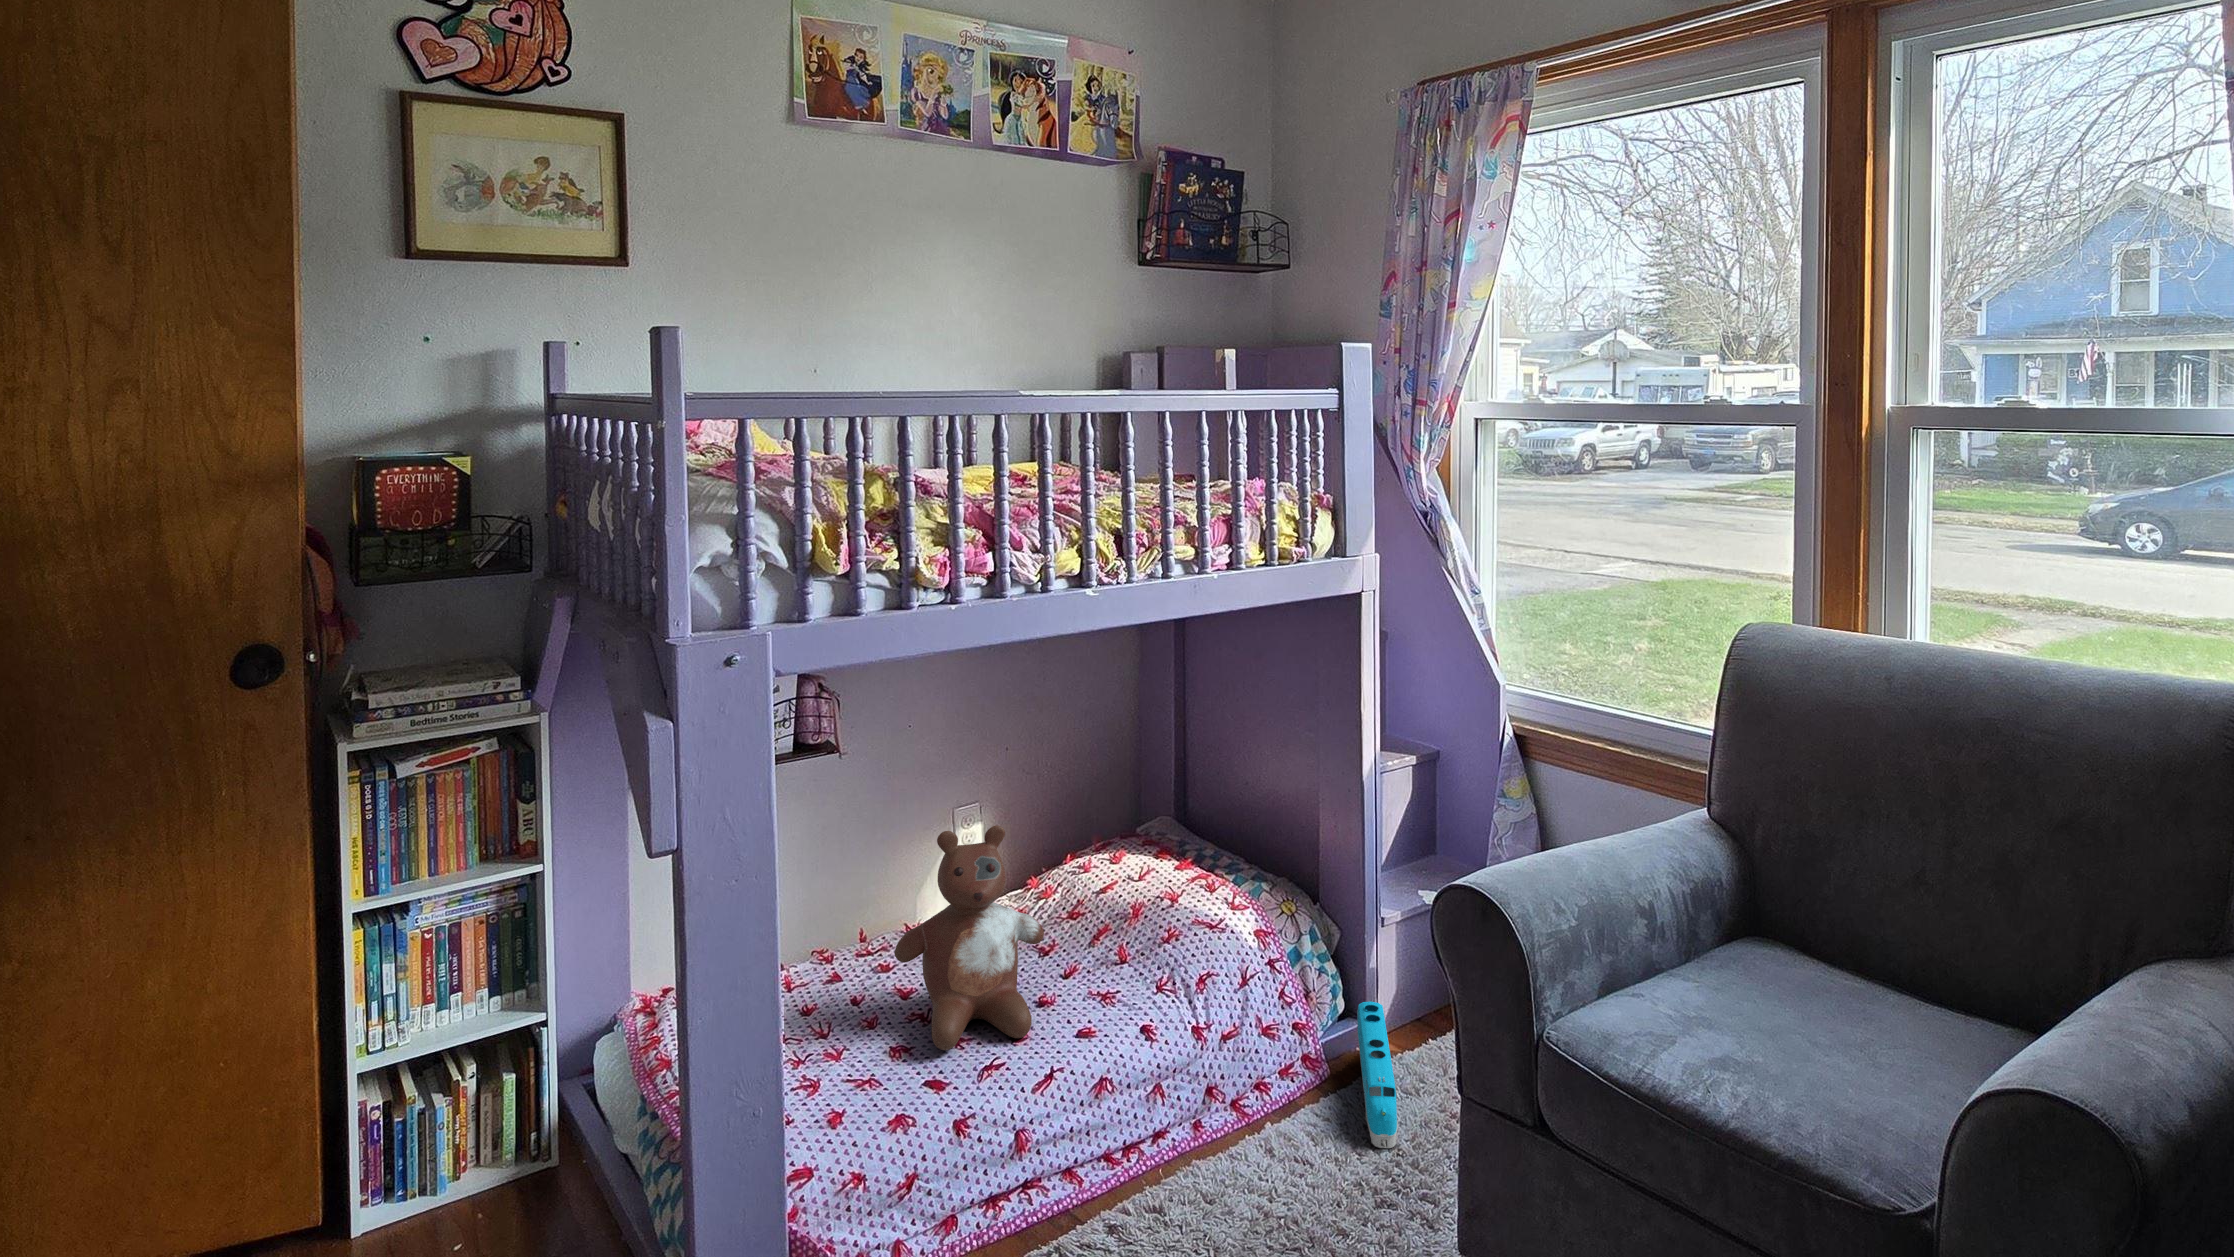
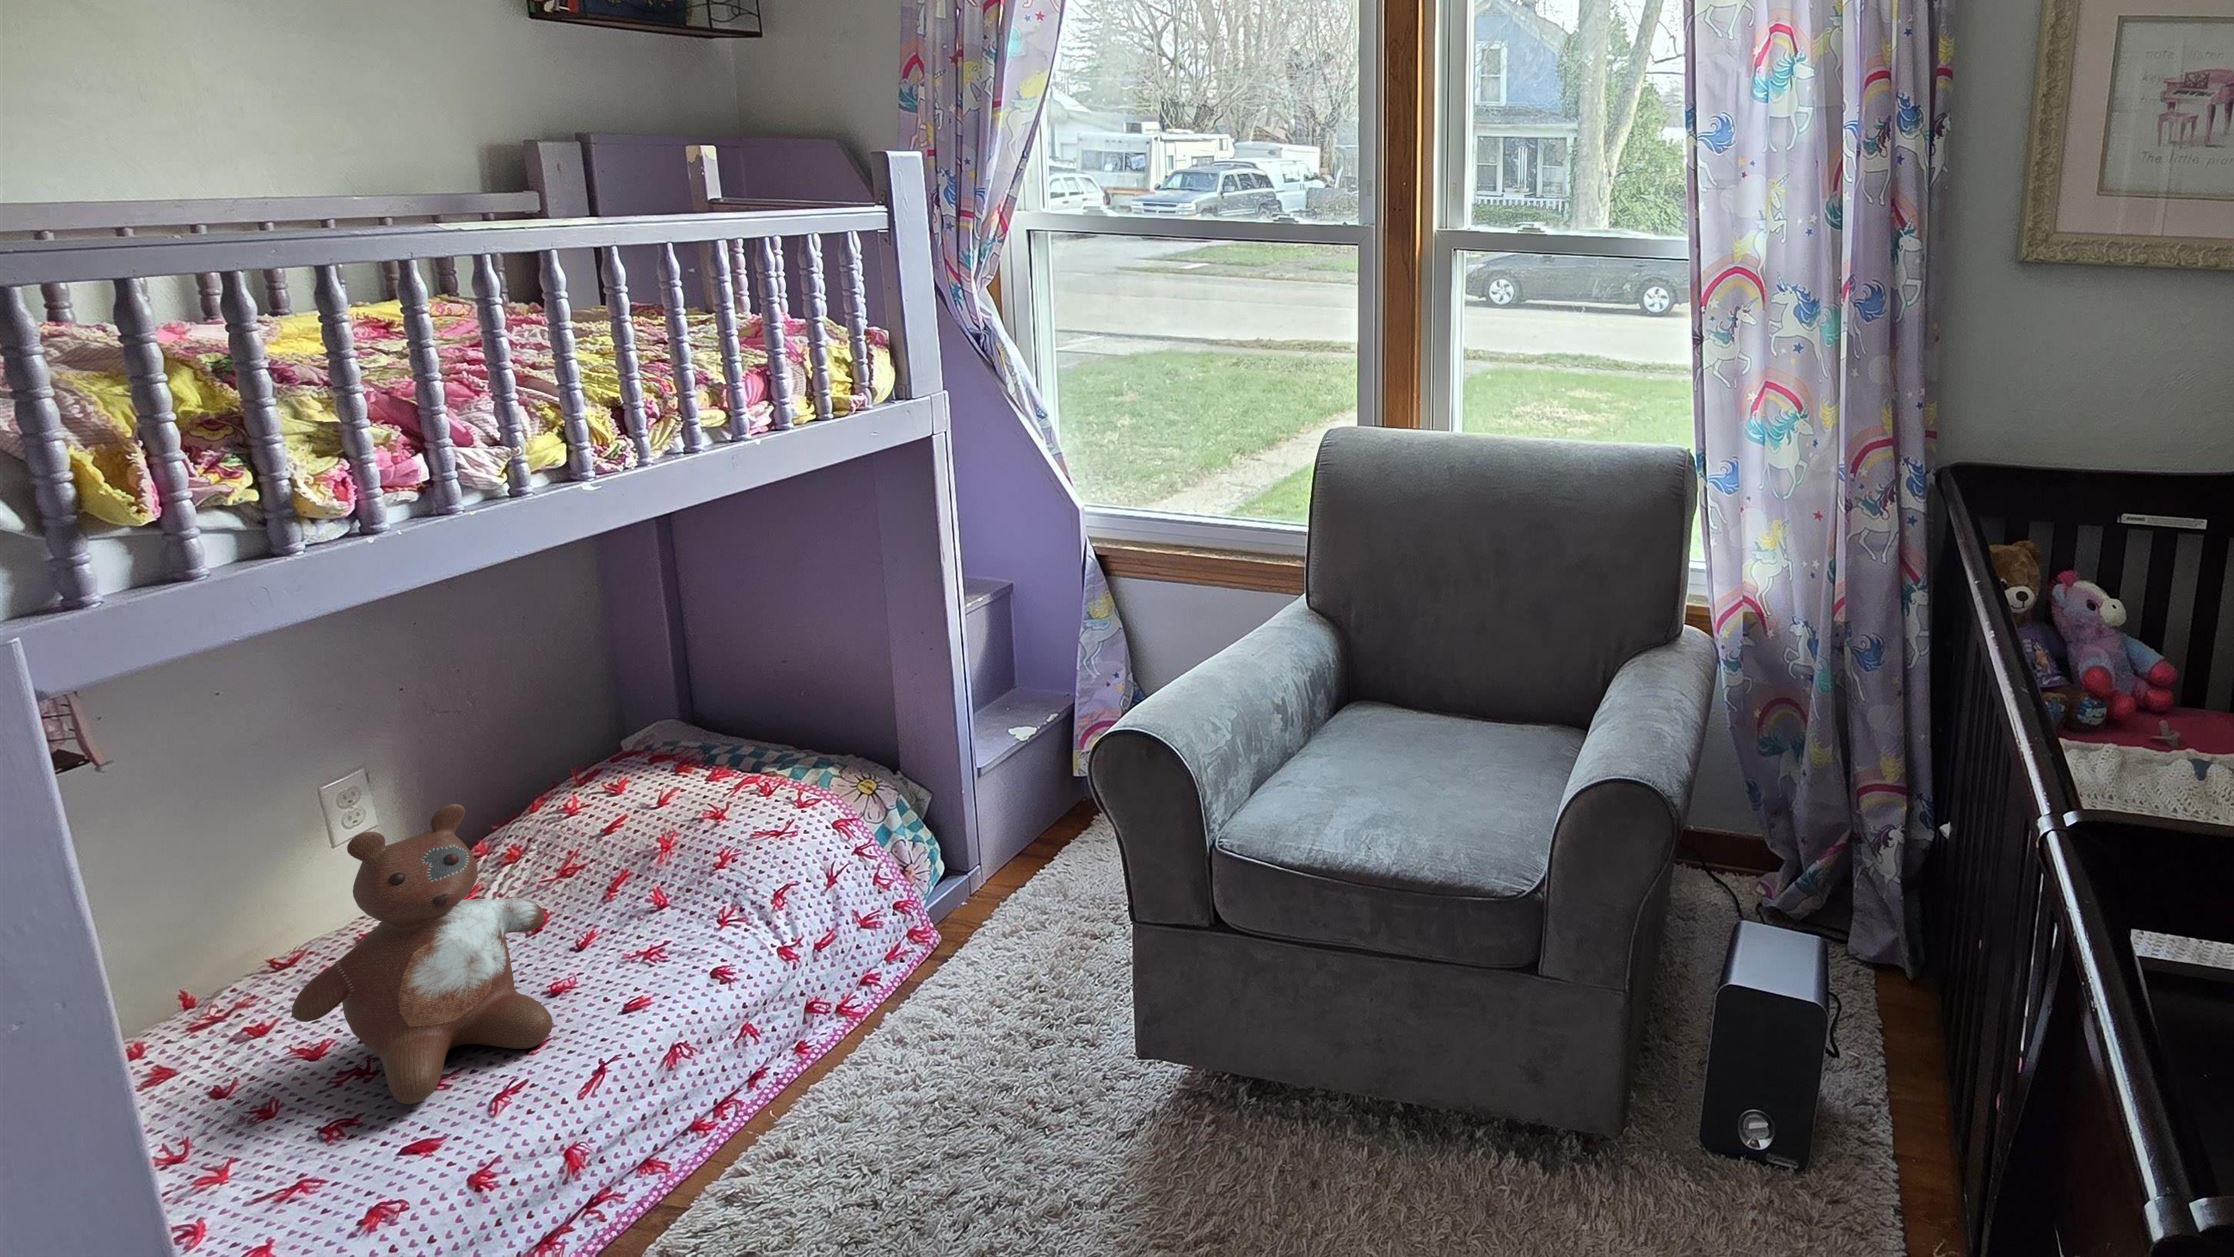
toy train: present [1357,1001,1398,1148] -> none [961,852,1031,988]

